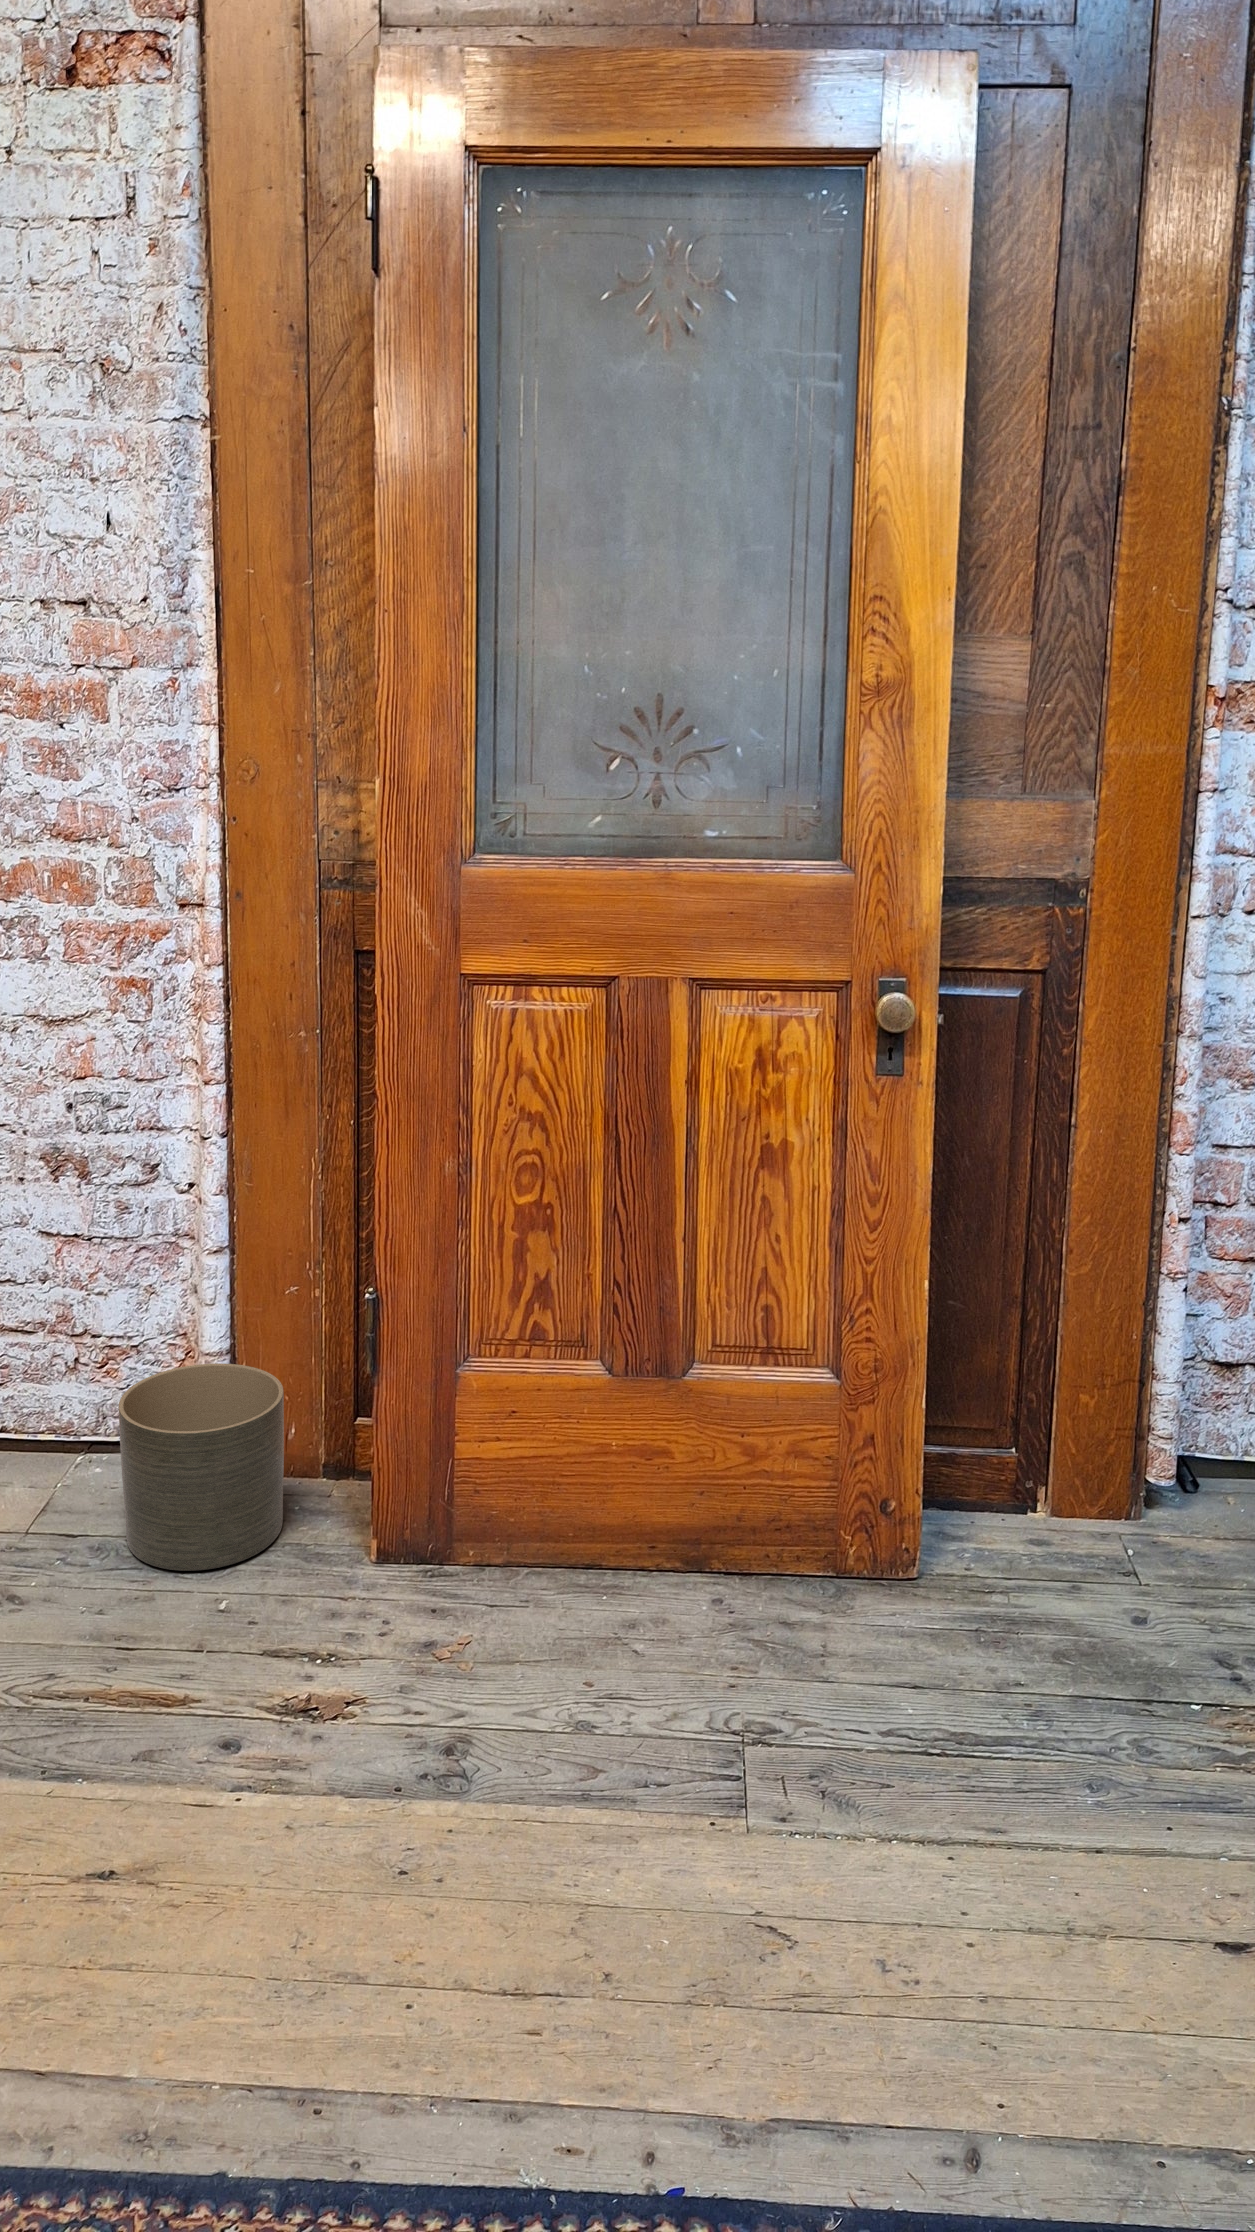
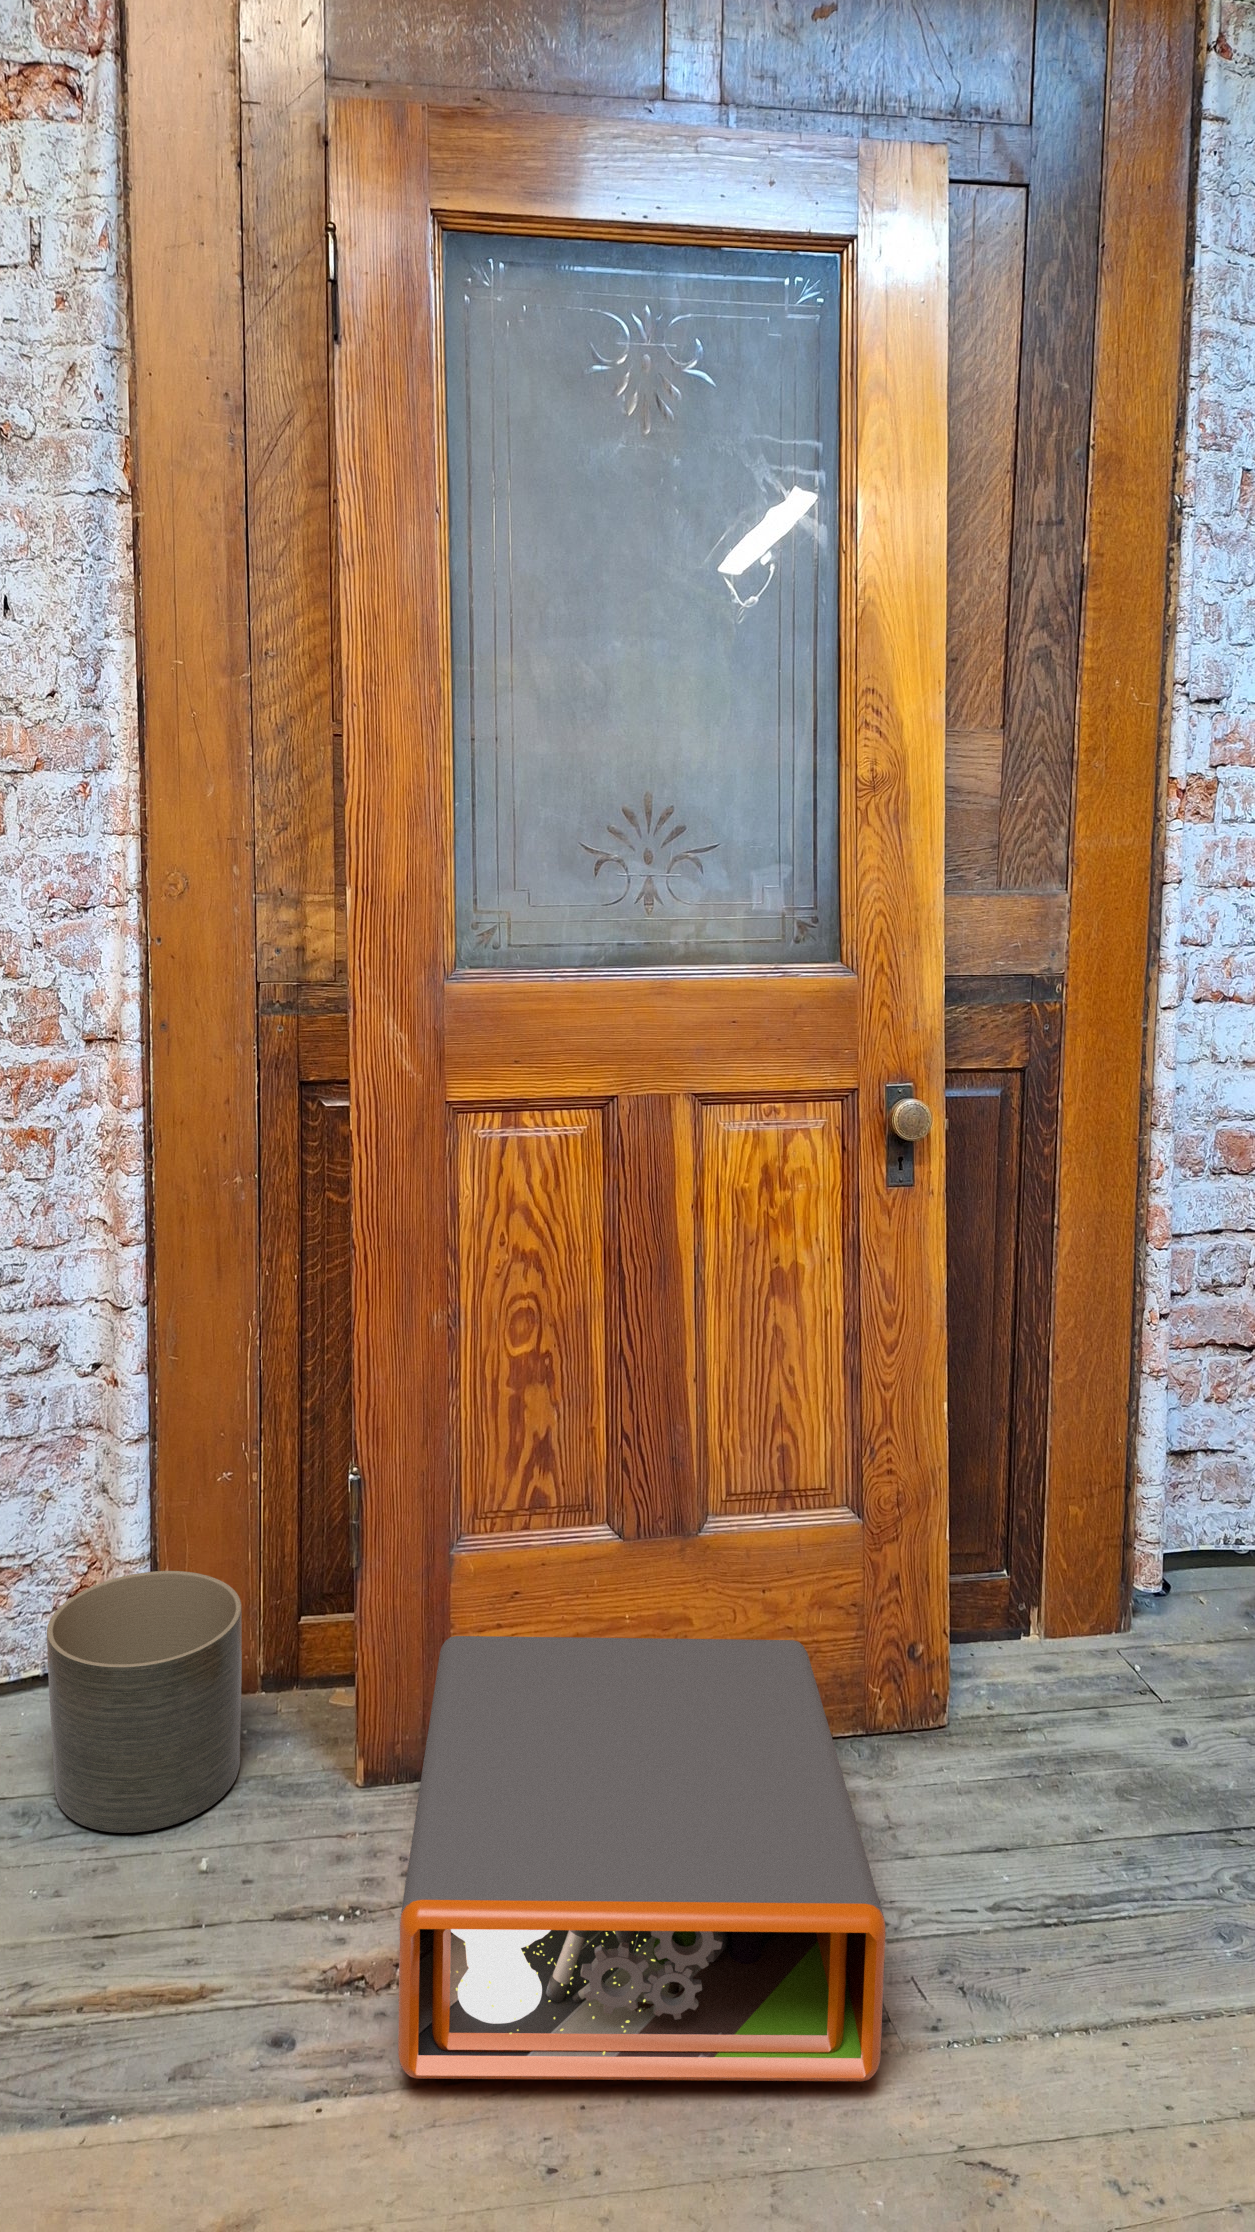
storage box: none [309,1444,769,1845] -> present [398,1636,886,2081]

